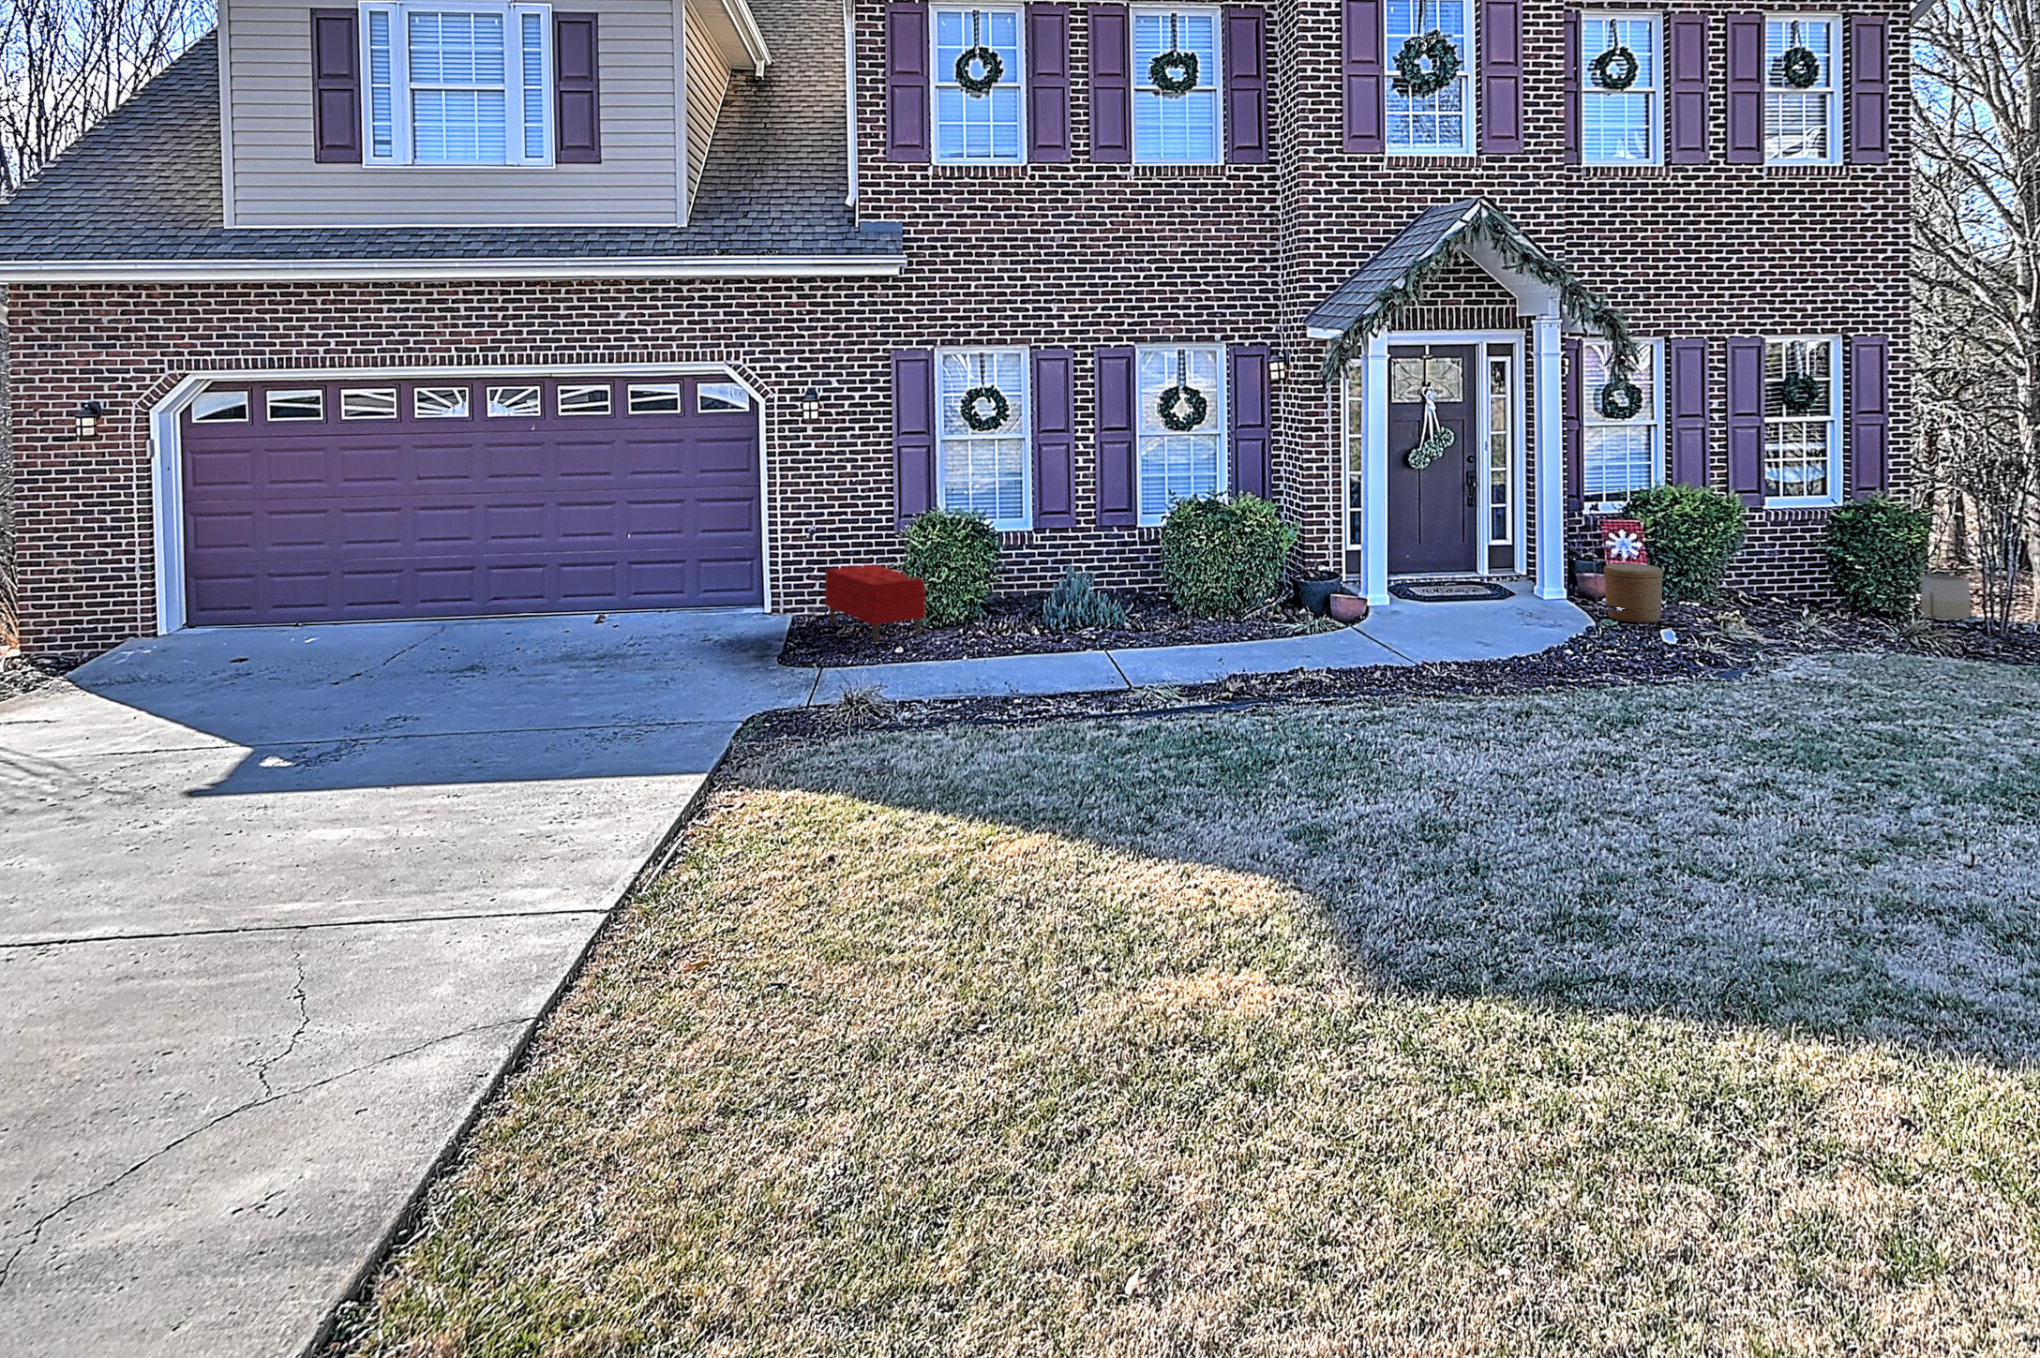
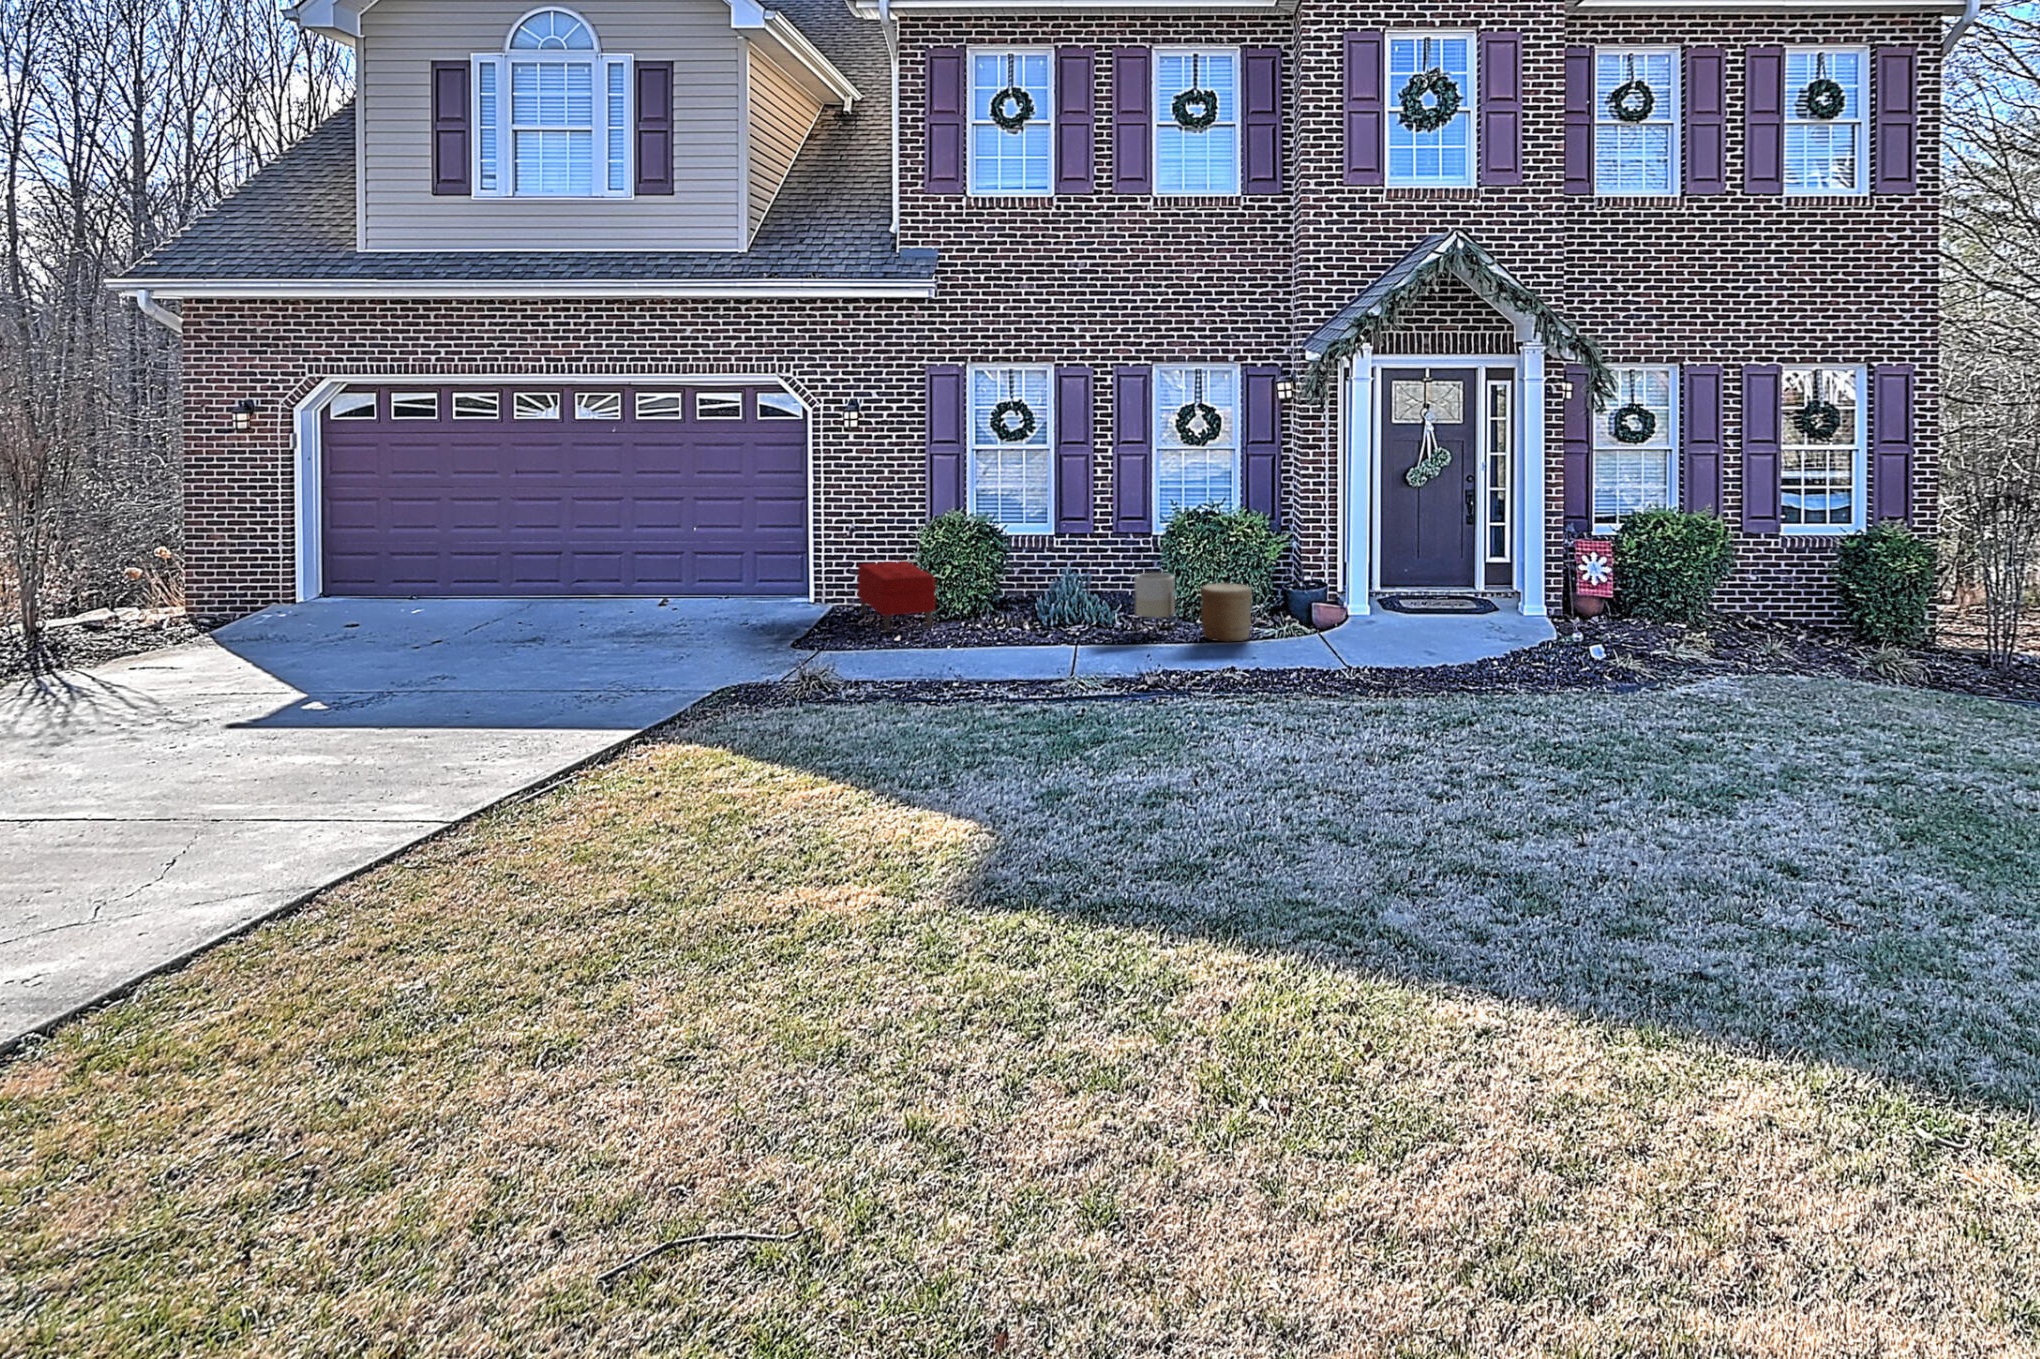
woven basket: present [1604,564,1663,623] -> present [1200,583,1252,642]
planter: present [1921,574,1972,620] -> present [1134,573,1175,626]

